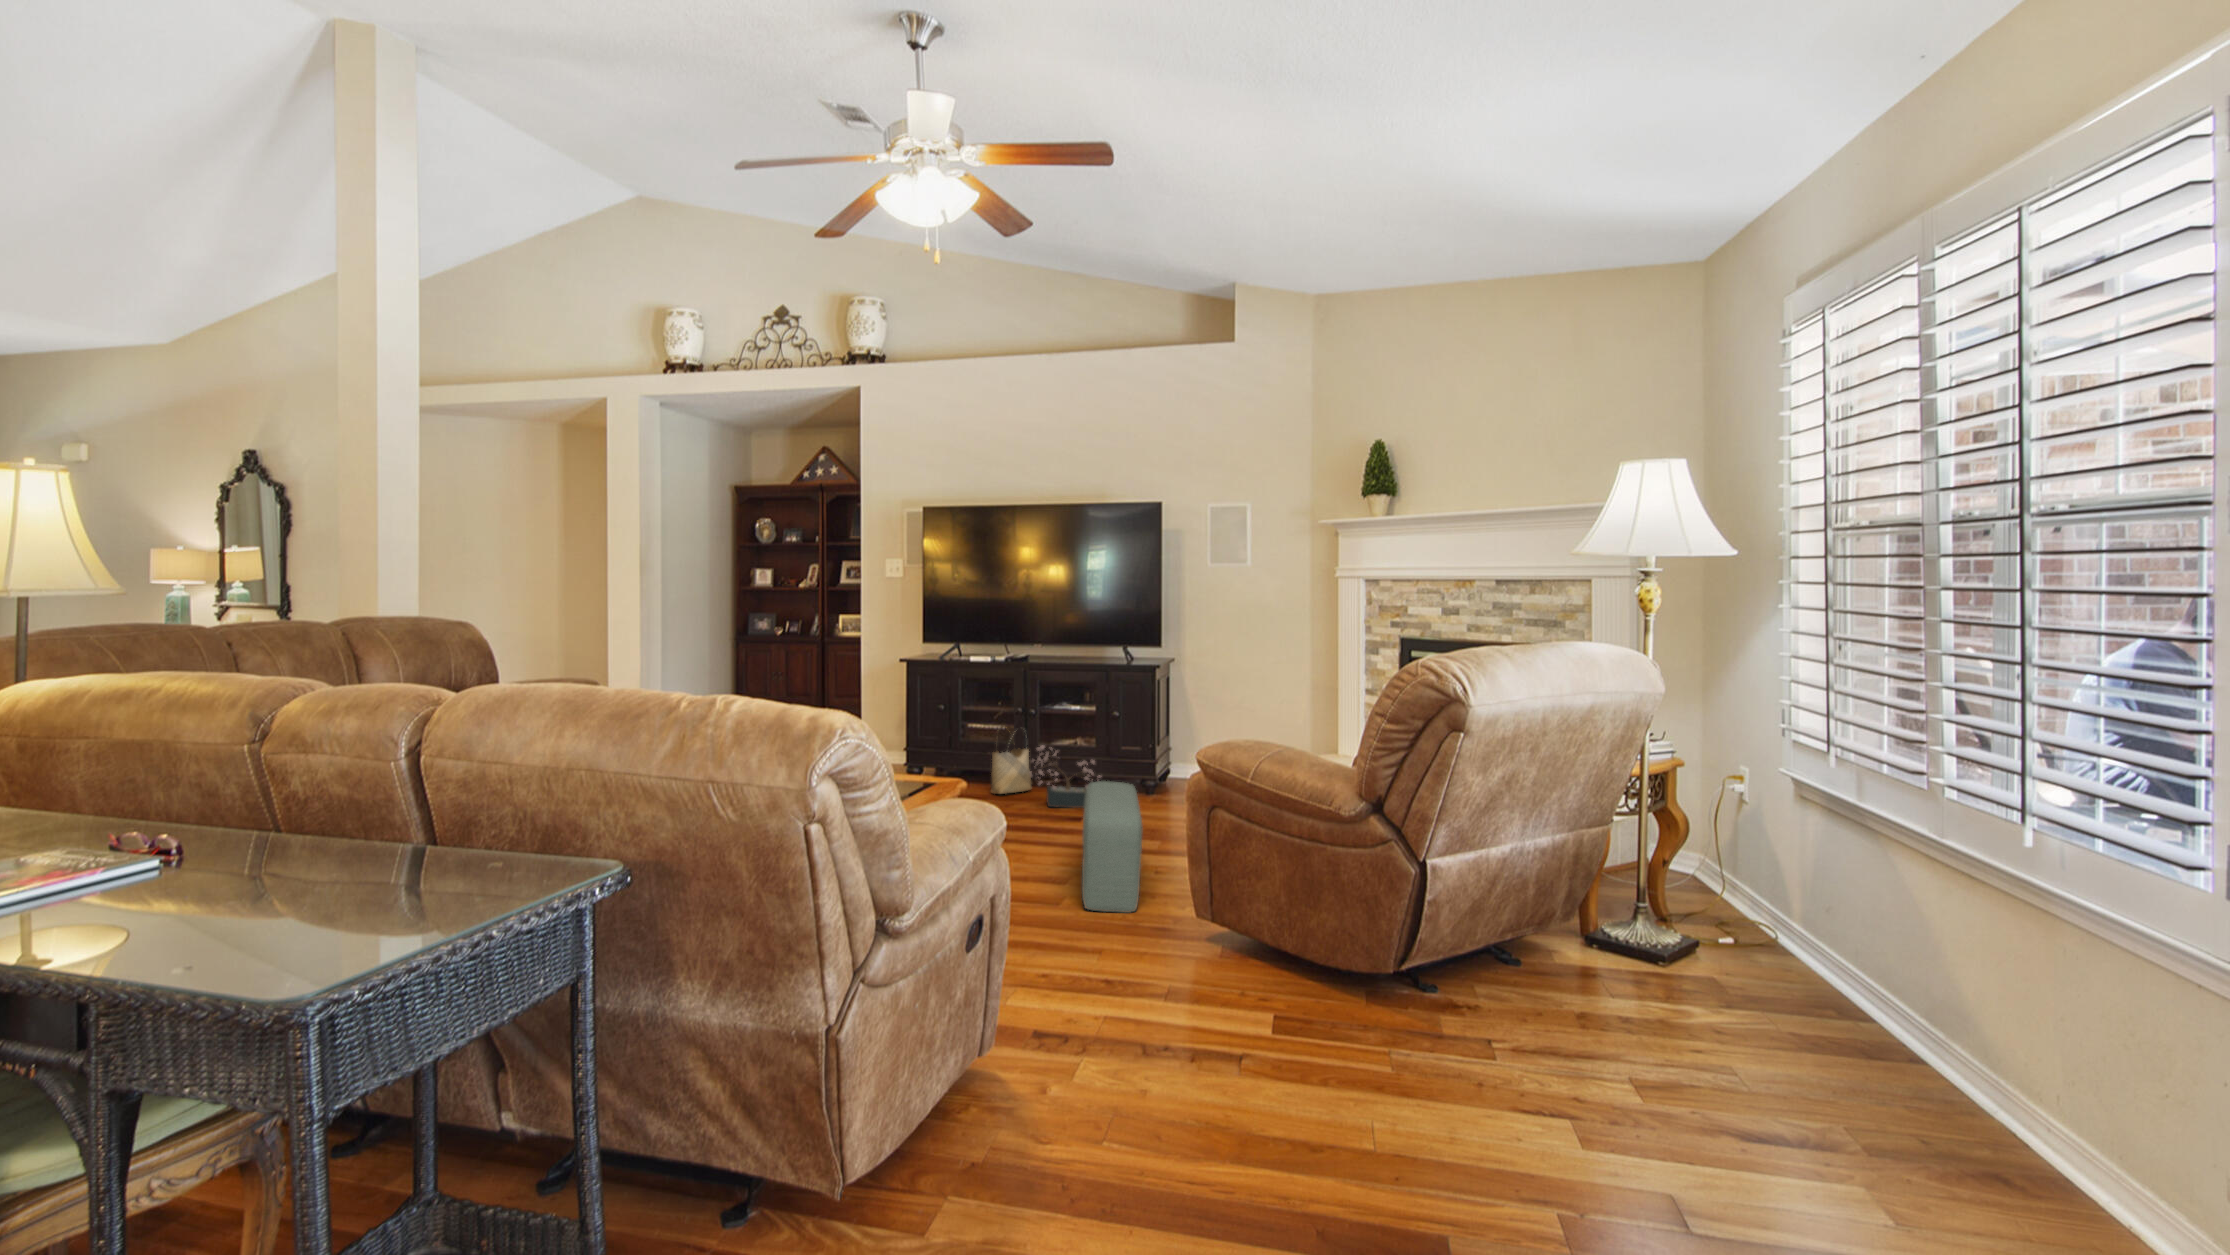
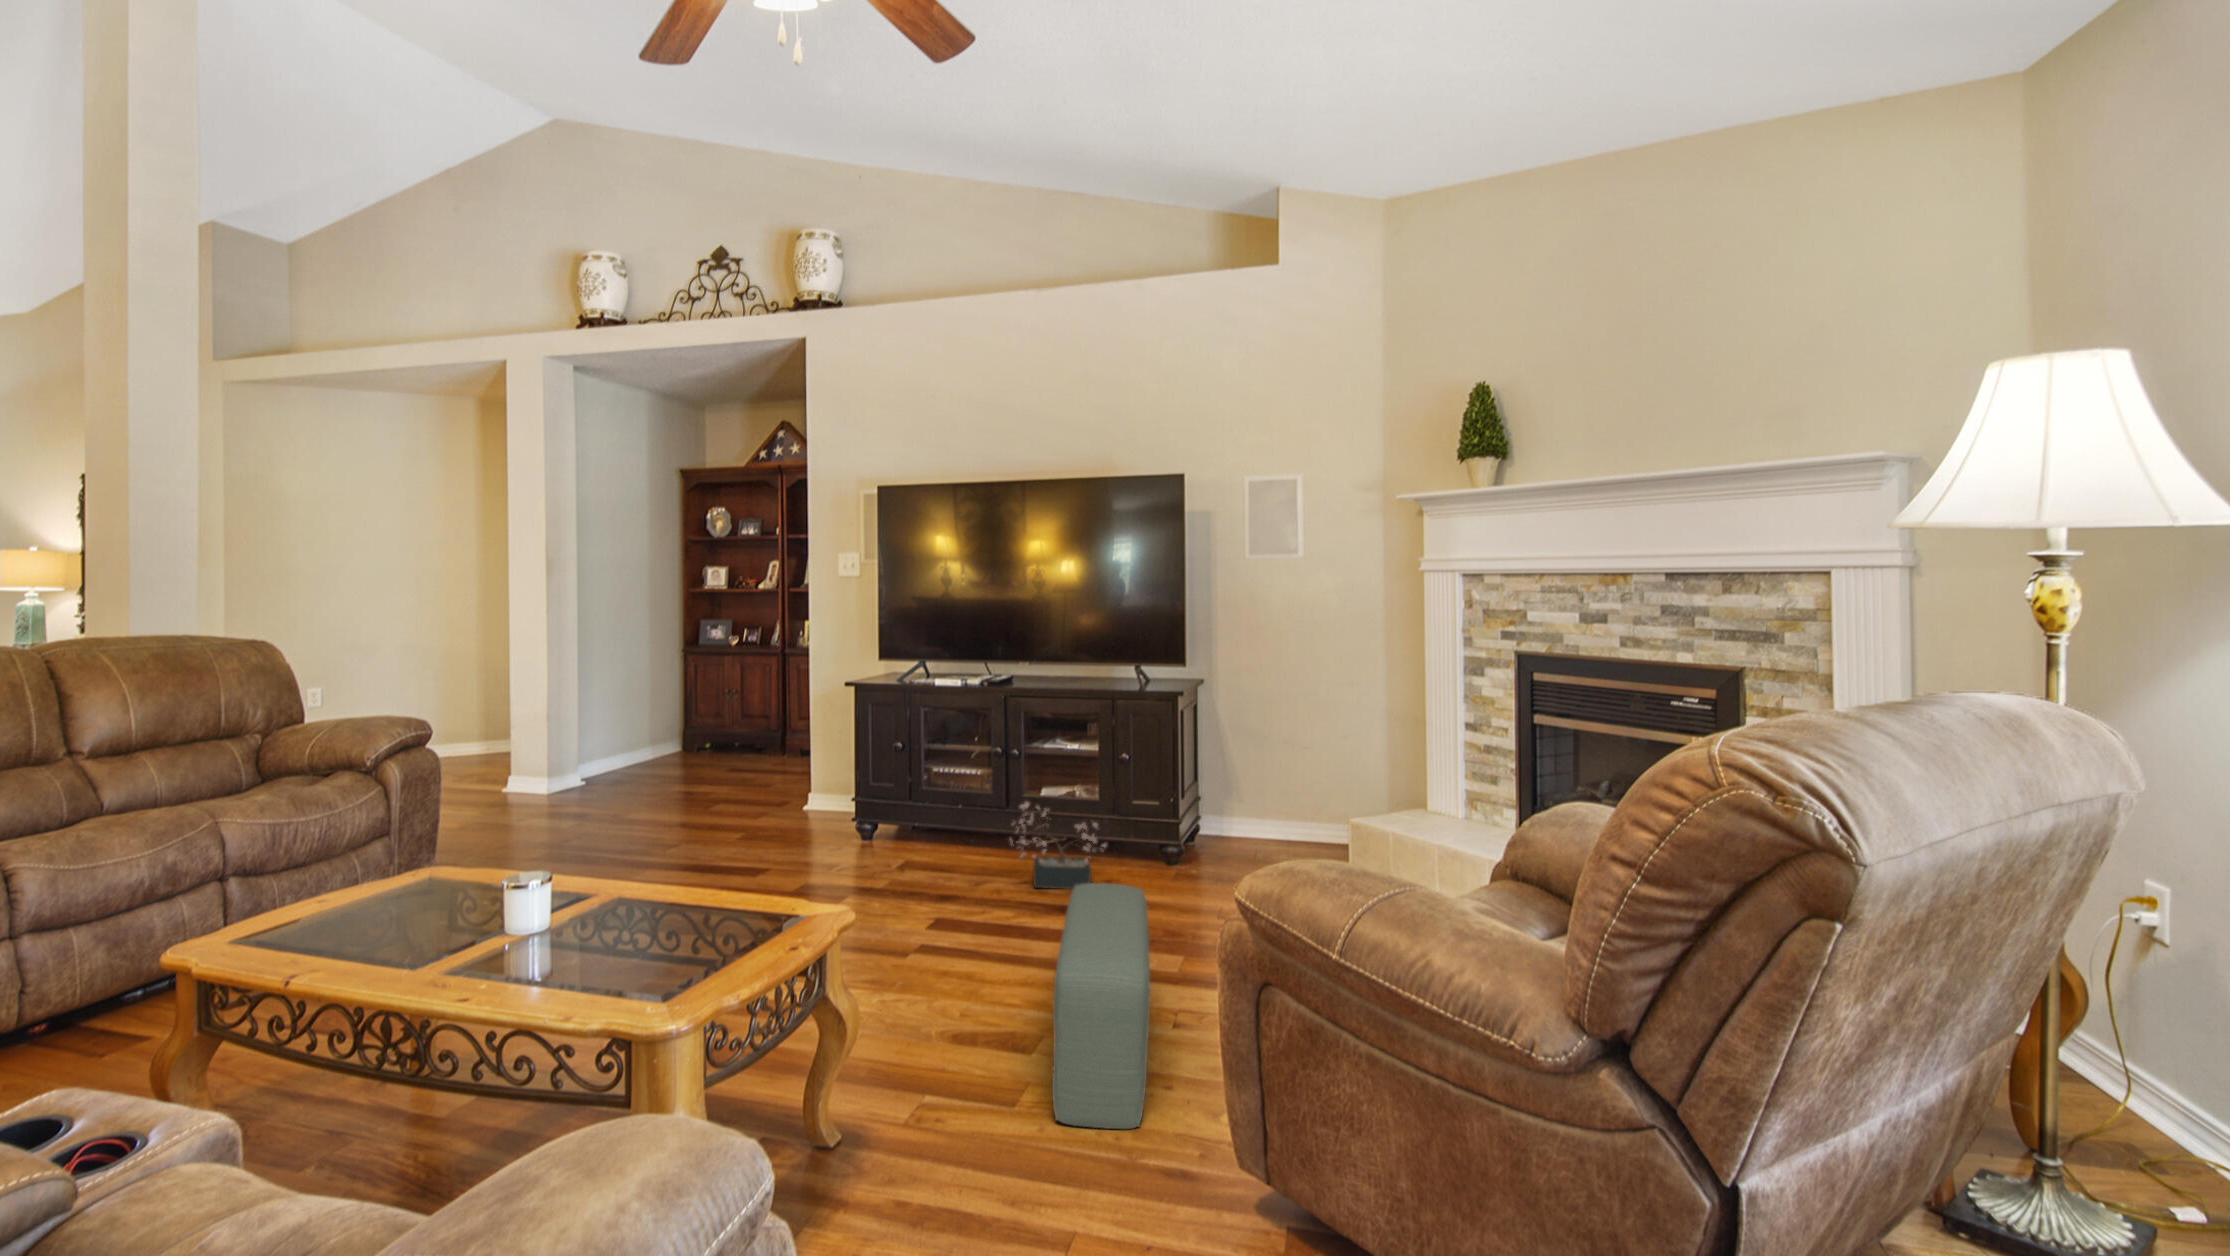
woven basket: present [990,726,1032,794] -> none [961,771,1017,865]

